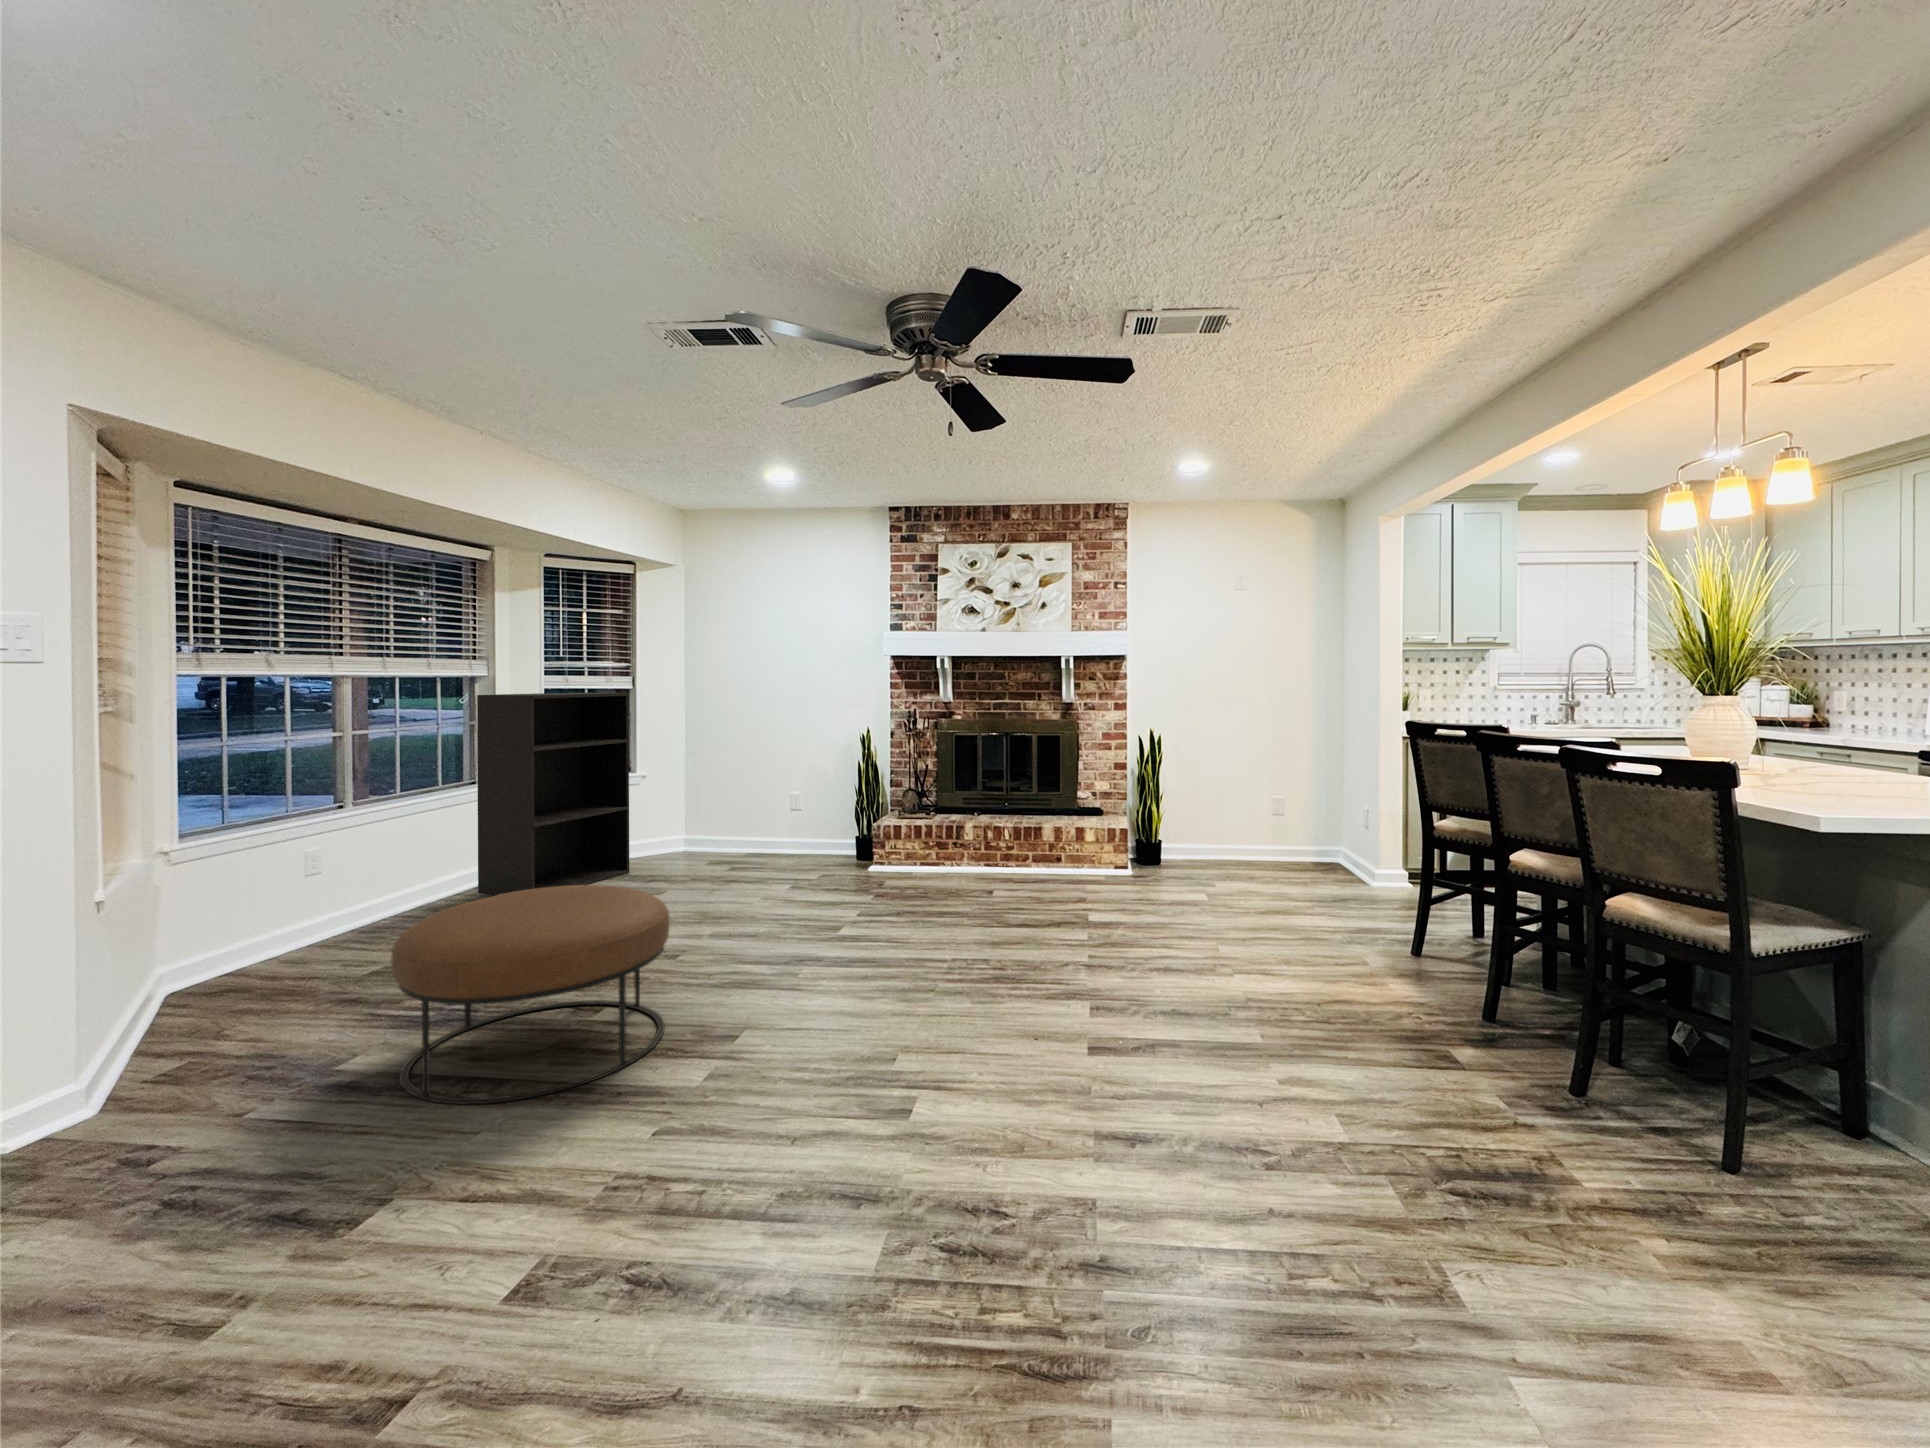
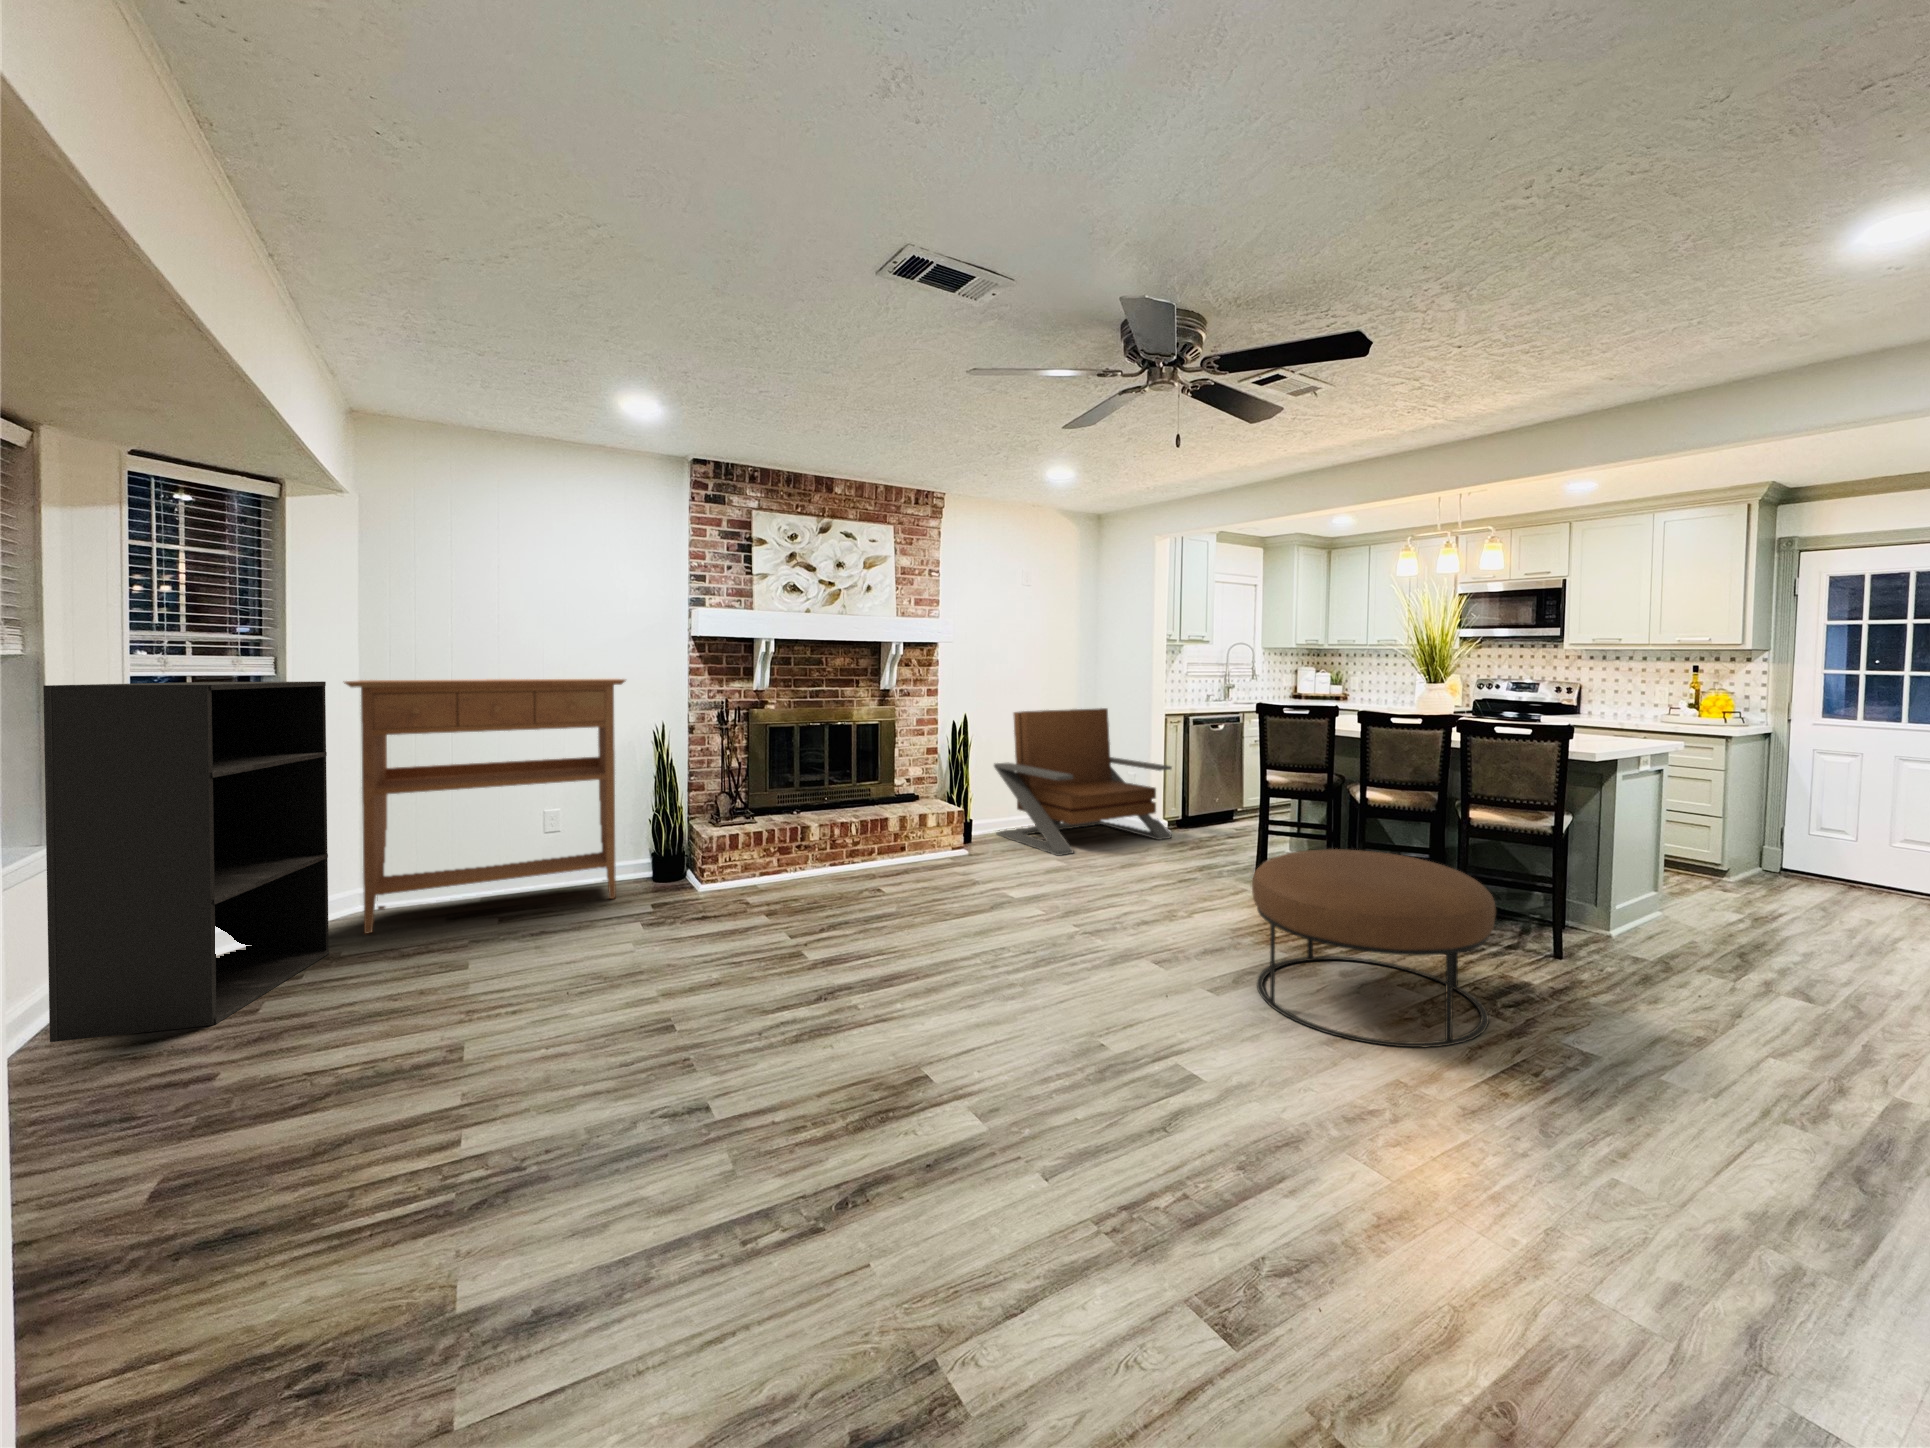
console table: none [648,691,837,866] -> present [344,679,625,933]
lounge chair: none [1187,730,1379,895] -> present [994,708,1172,856]
ottoman: present [391,885,670,1104] -> present [1252,849,1496,1047]

